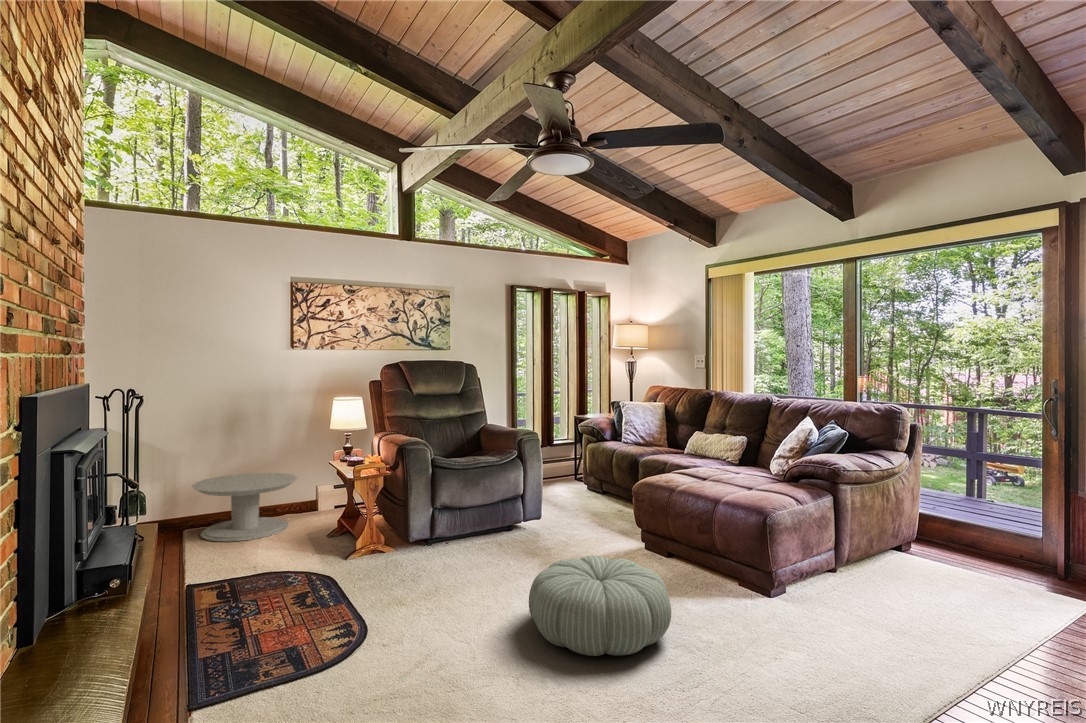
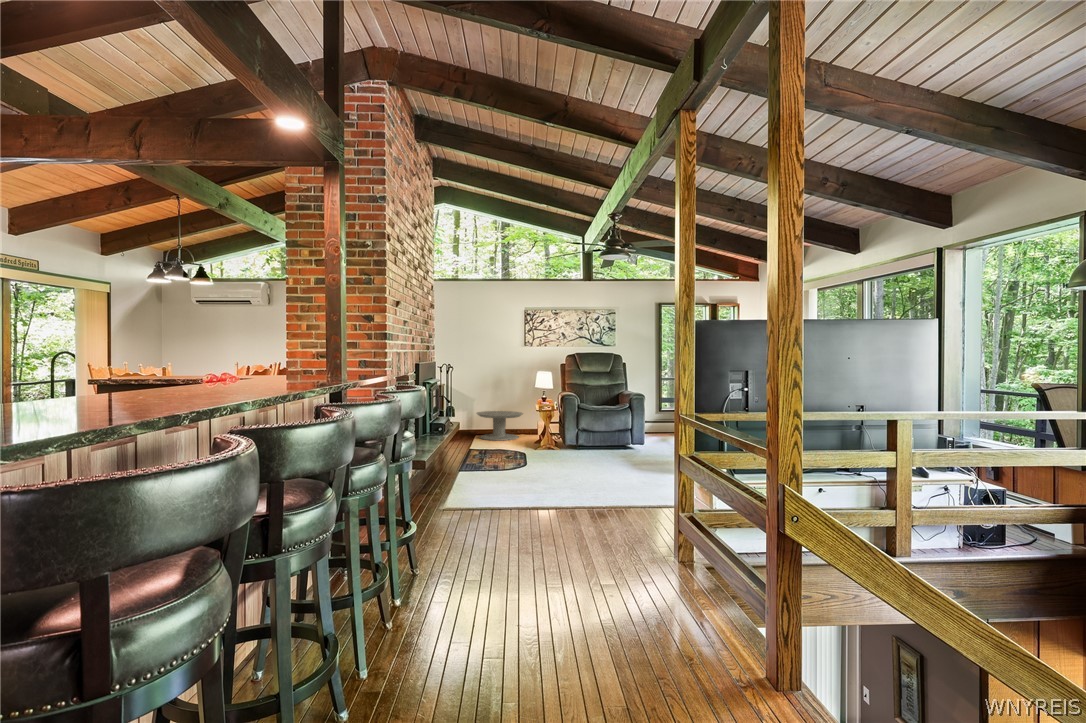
pouf: present [529,556,671,656] -> none [586,445,652,481]

